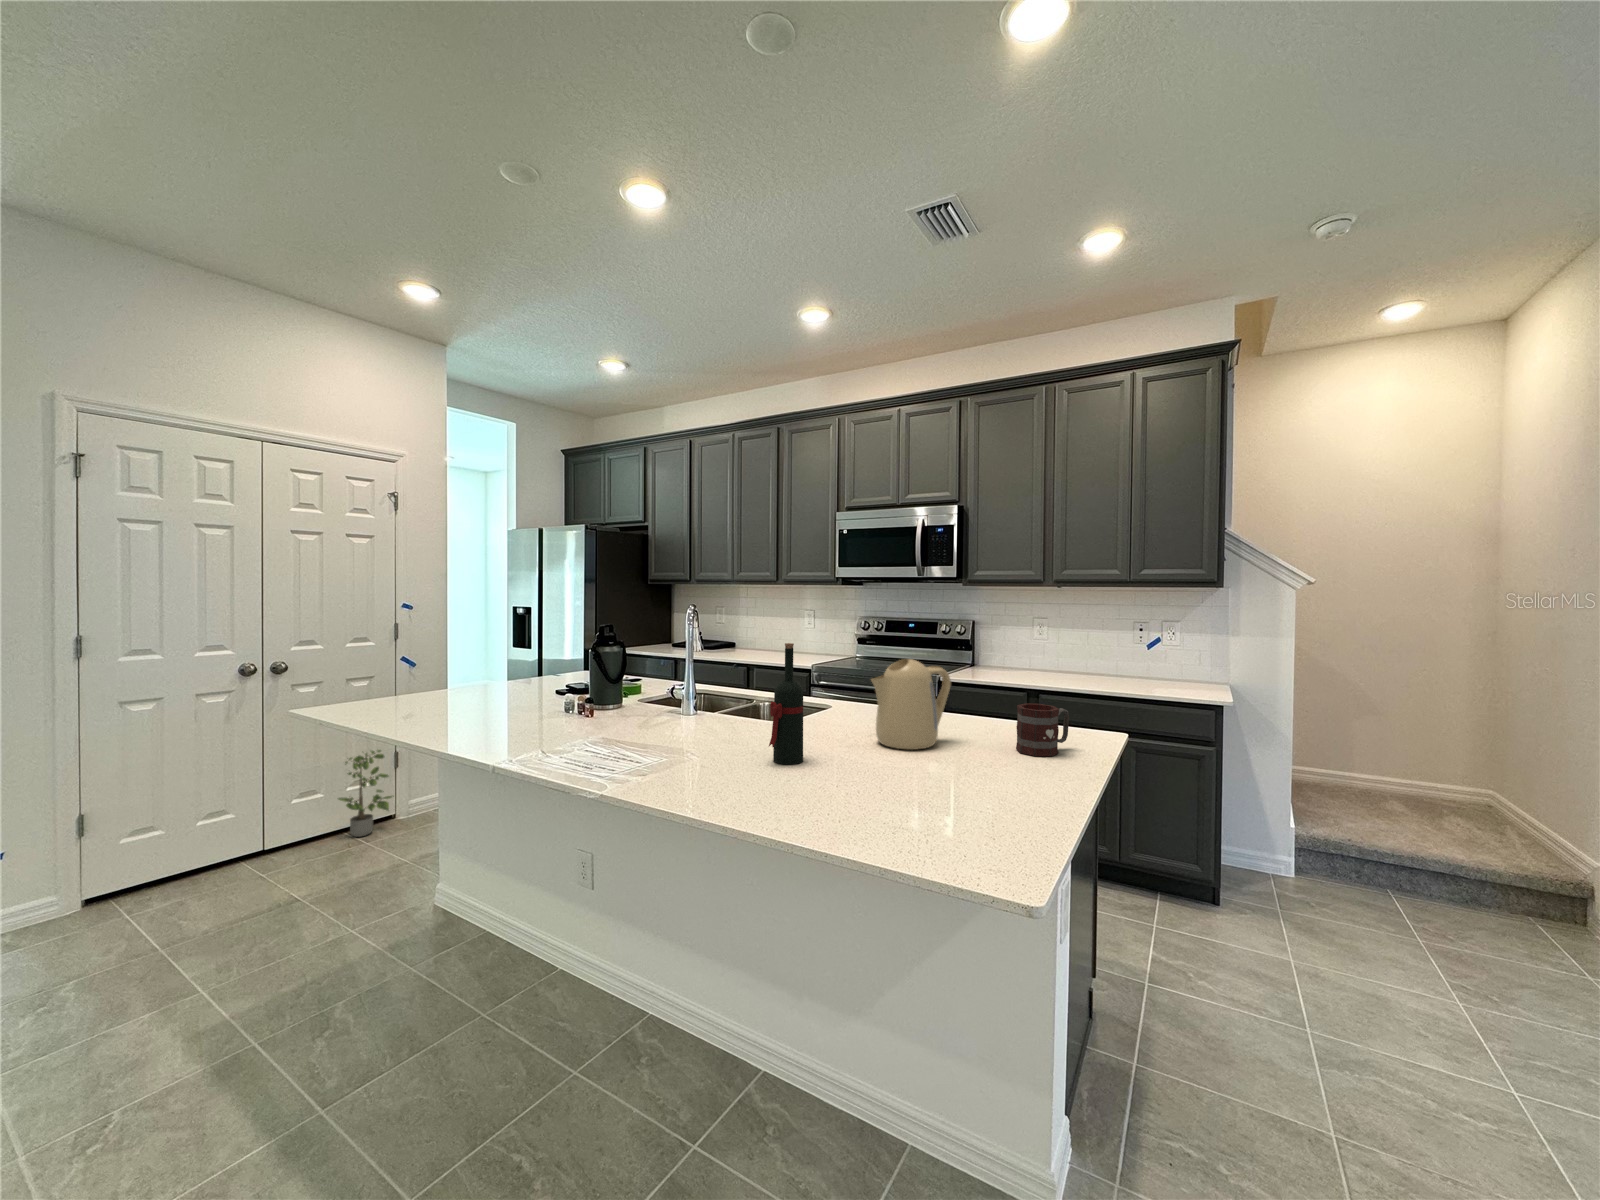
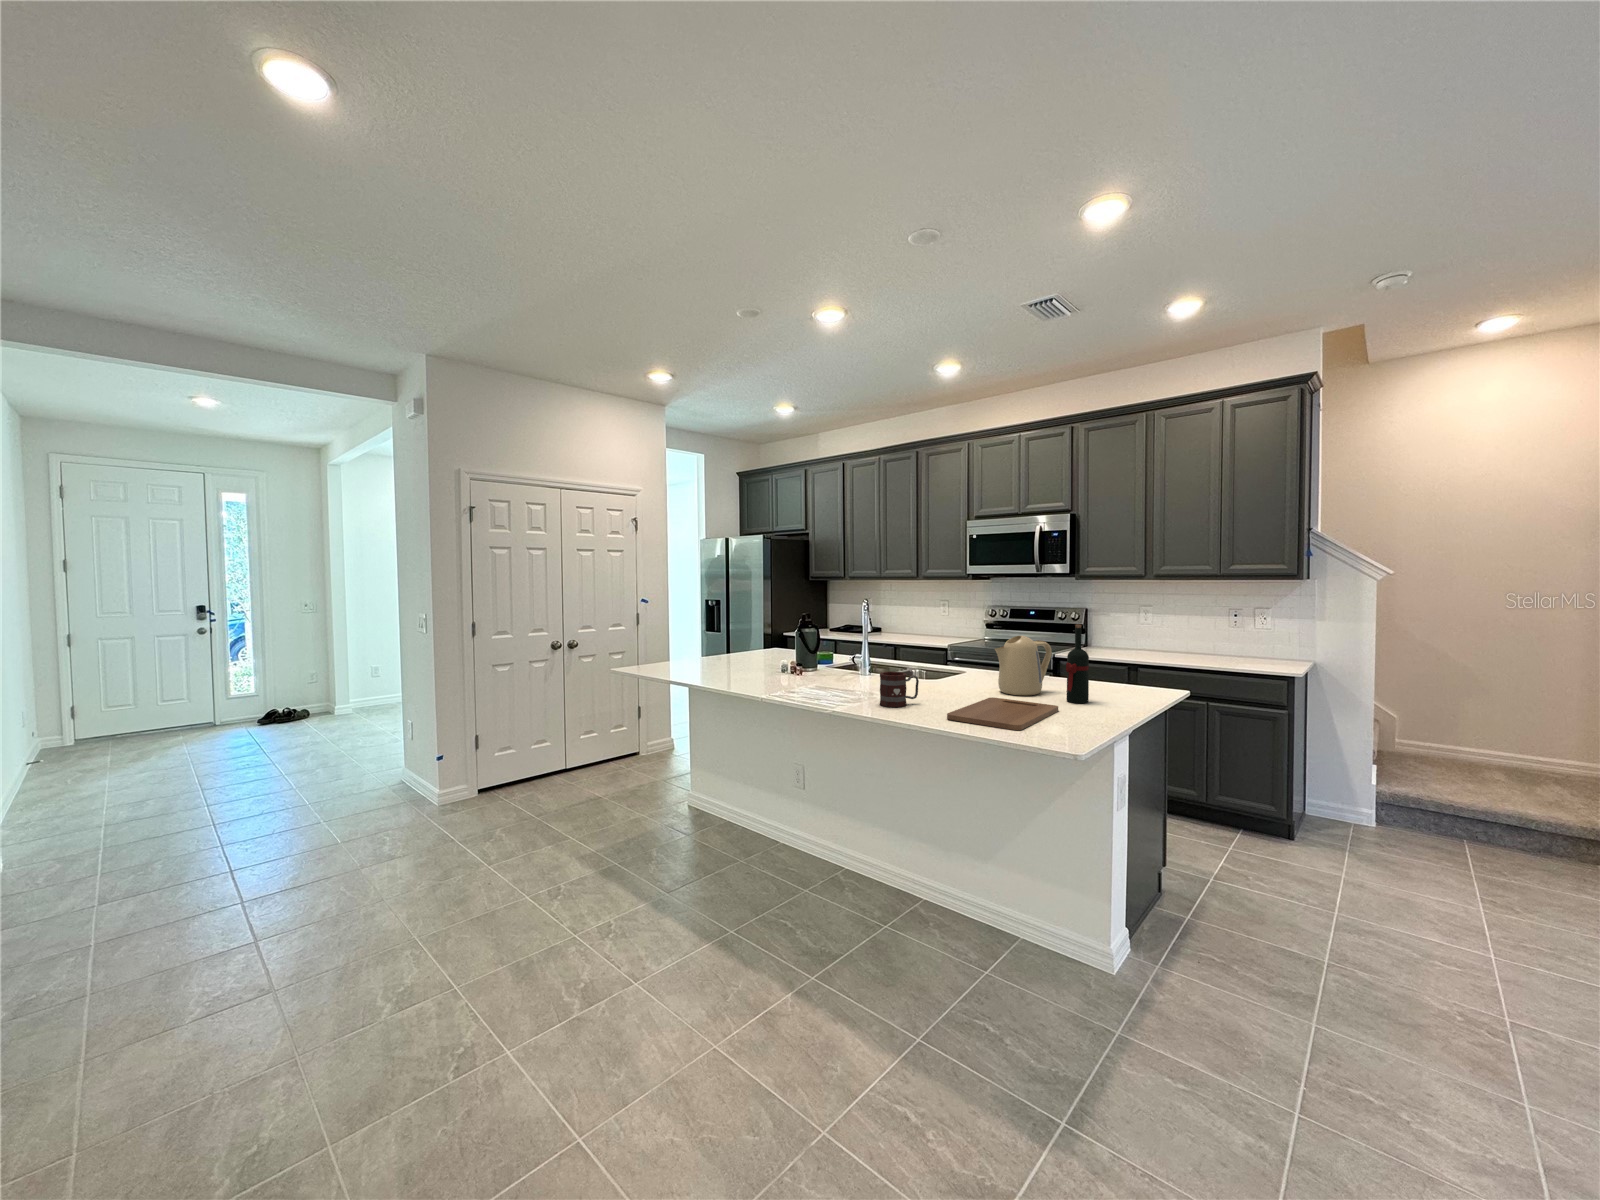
wine bottle: present [769,643,803,764] -> present [1066,624,1089,703]
mug: present [1016,704,1069,756] -> present [880,672,919,707]
potted plant: present [338,750,392,837] -> none [606,702,641,764]
cutting board: none [792,758,969,835] -> present [947,697,1058,730]

